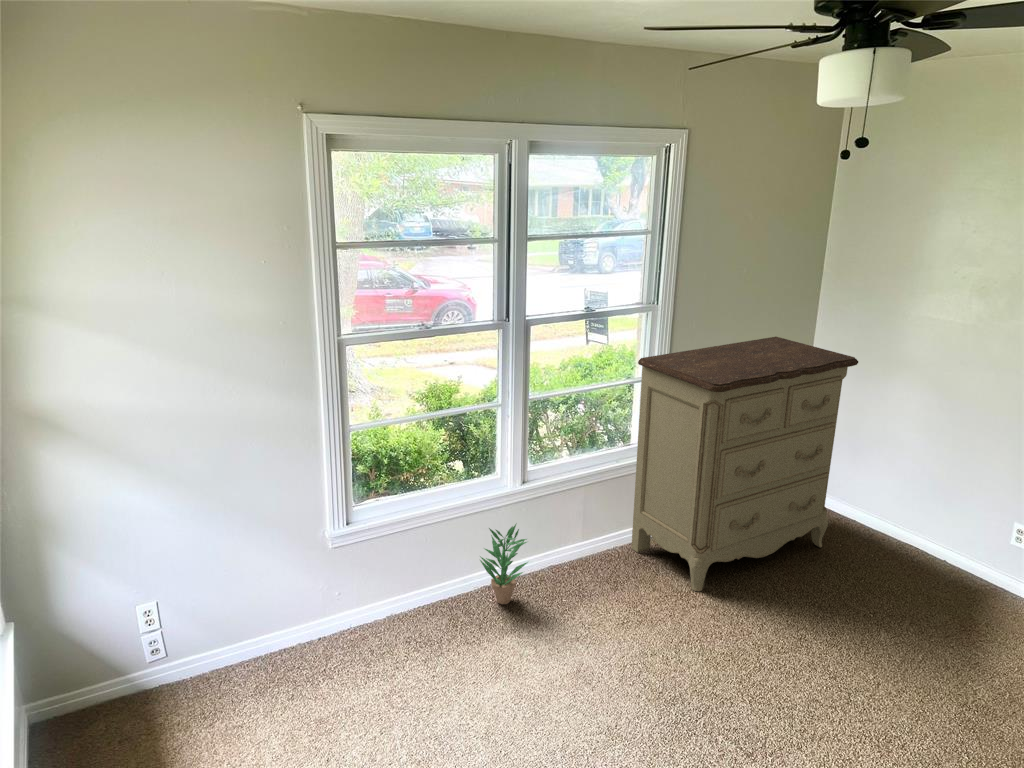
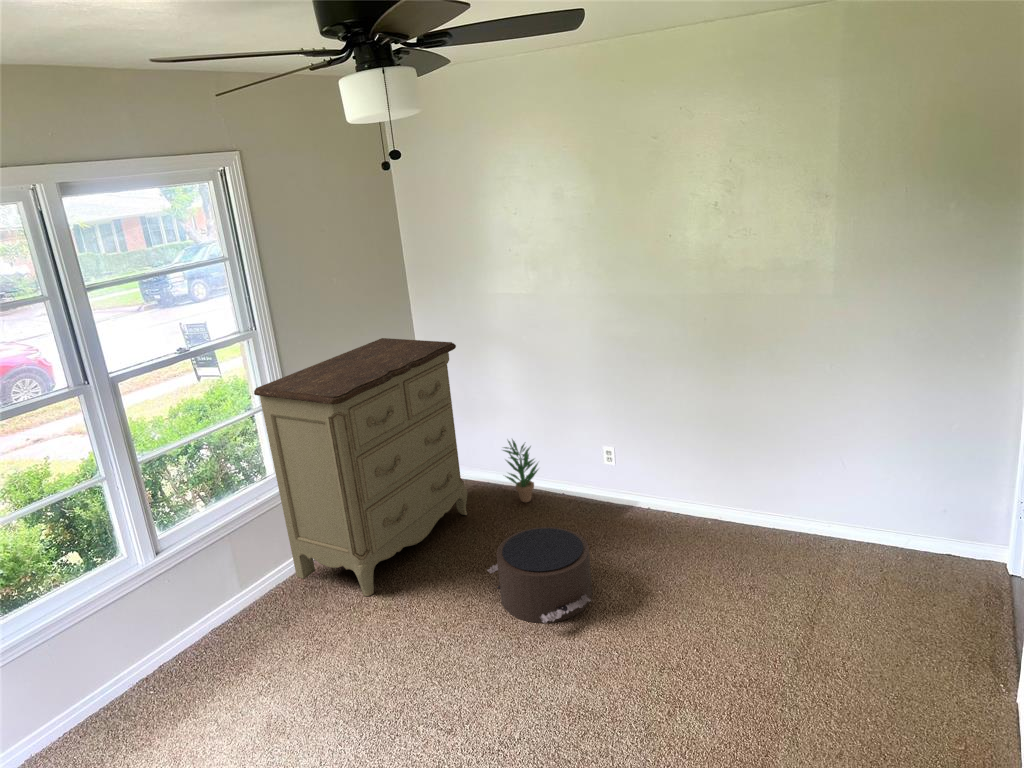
potted plant: present [480,524,528,604] -> present [503,439,538,502]
pouf: none [830,584,966,699] -> present [487,527,592,623]

